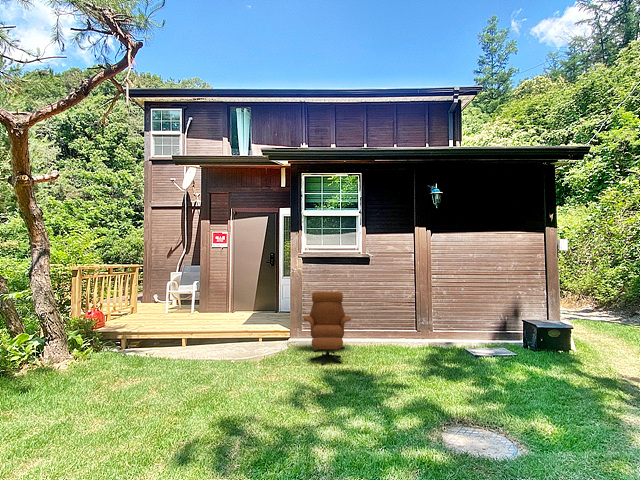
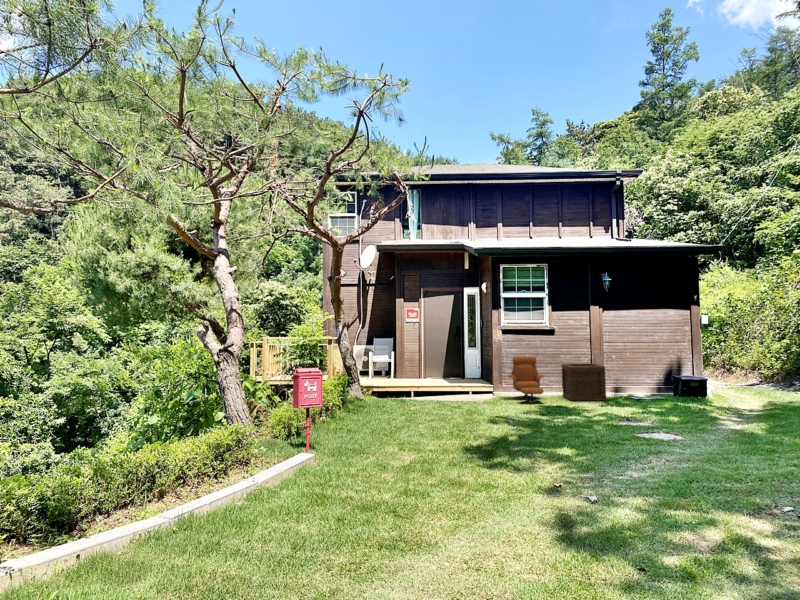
wooden crate: none [377,302,432,357] -> present [562,364,606,401]

